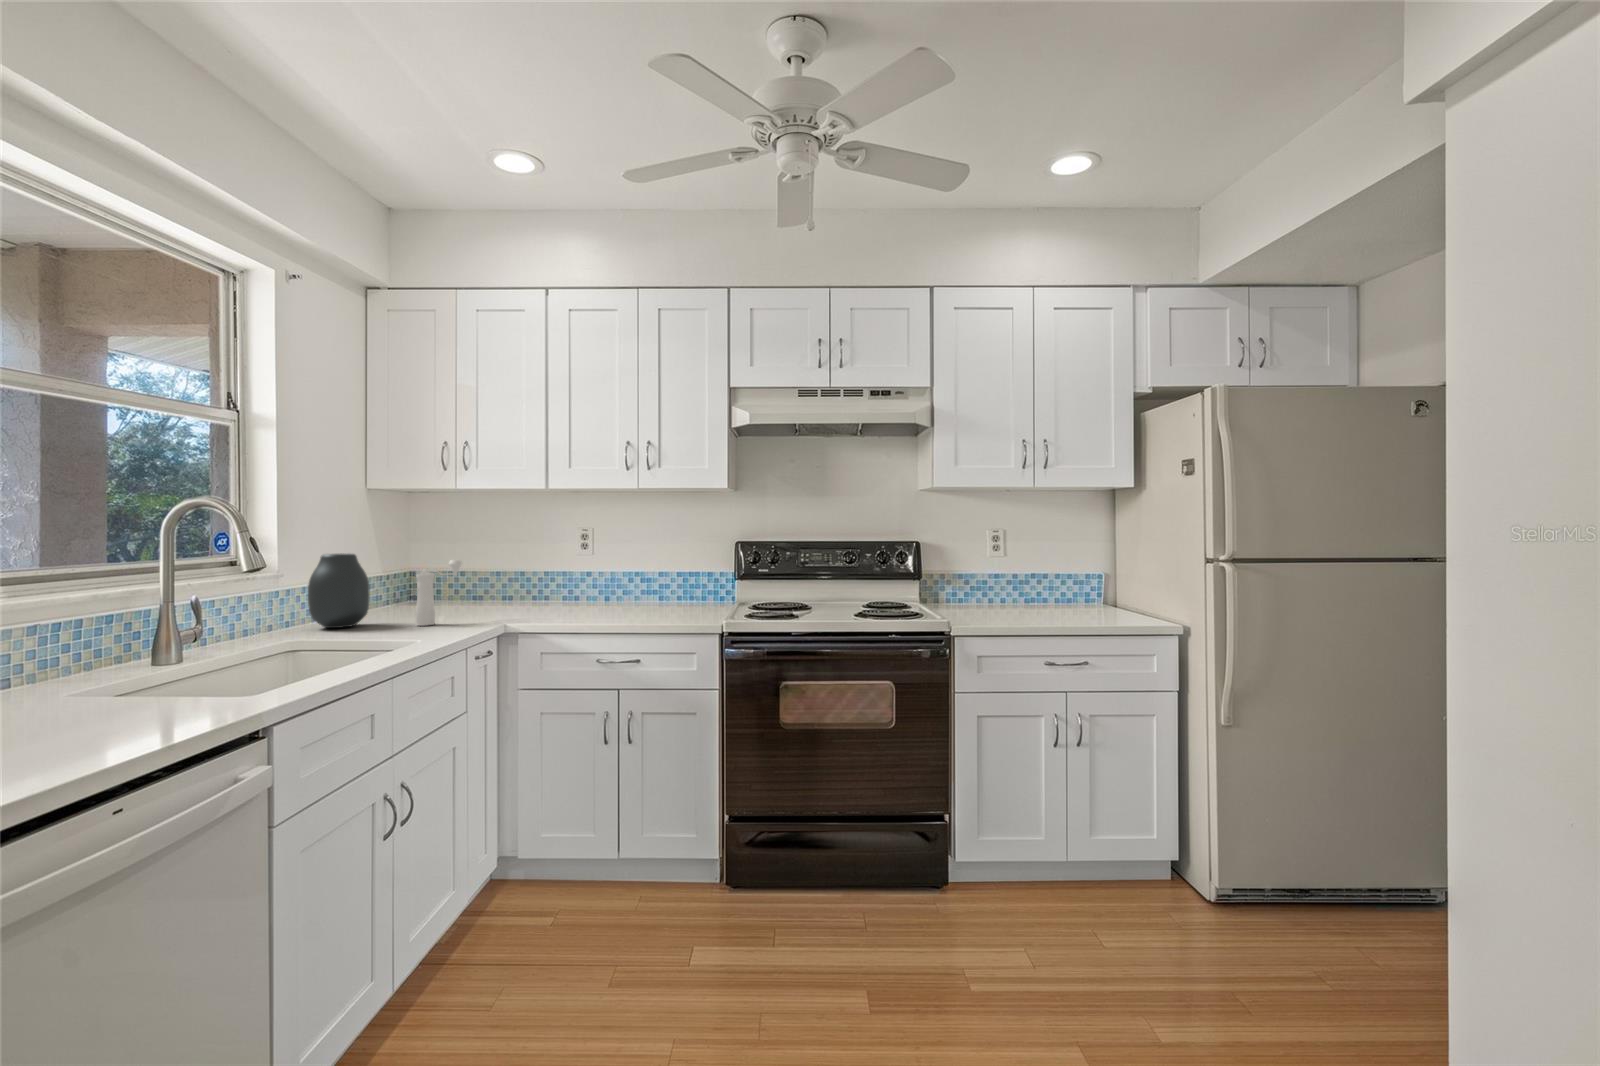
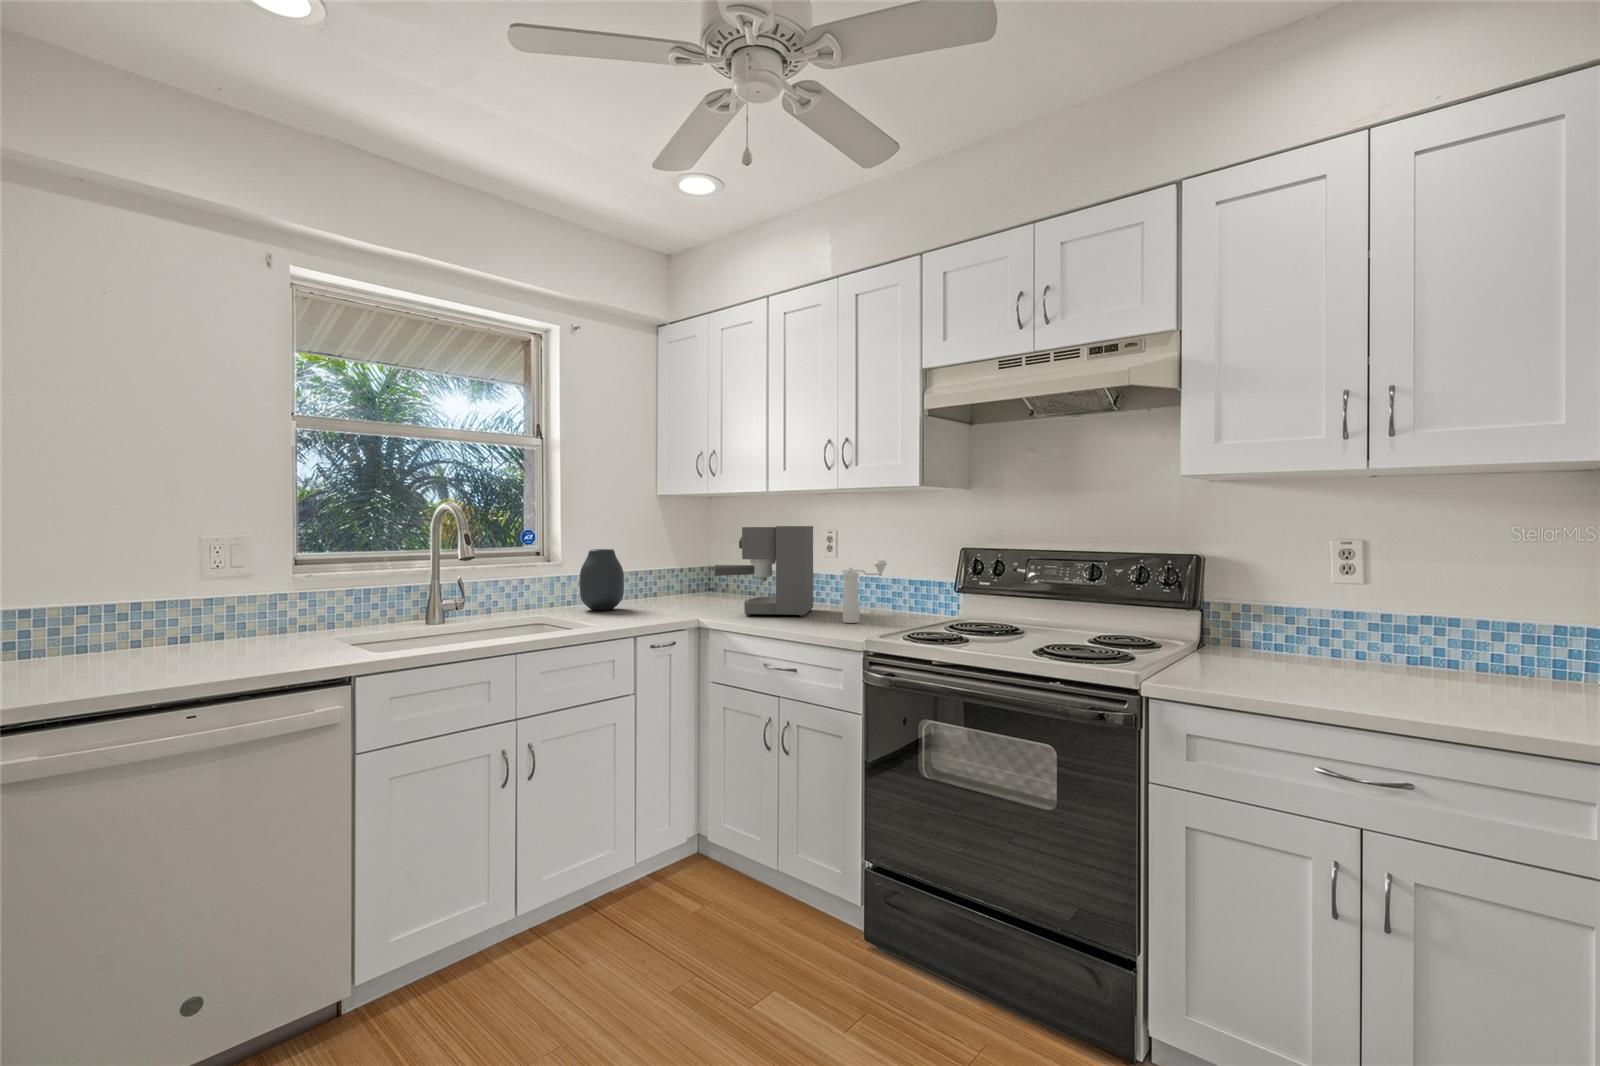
coffee maker: none [497,524,605,616] -> present [714,526,813,617]
pepper mill: present [416,560,462,626] -> present [842,560,887,623]

